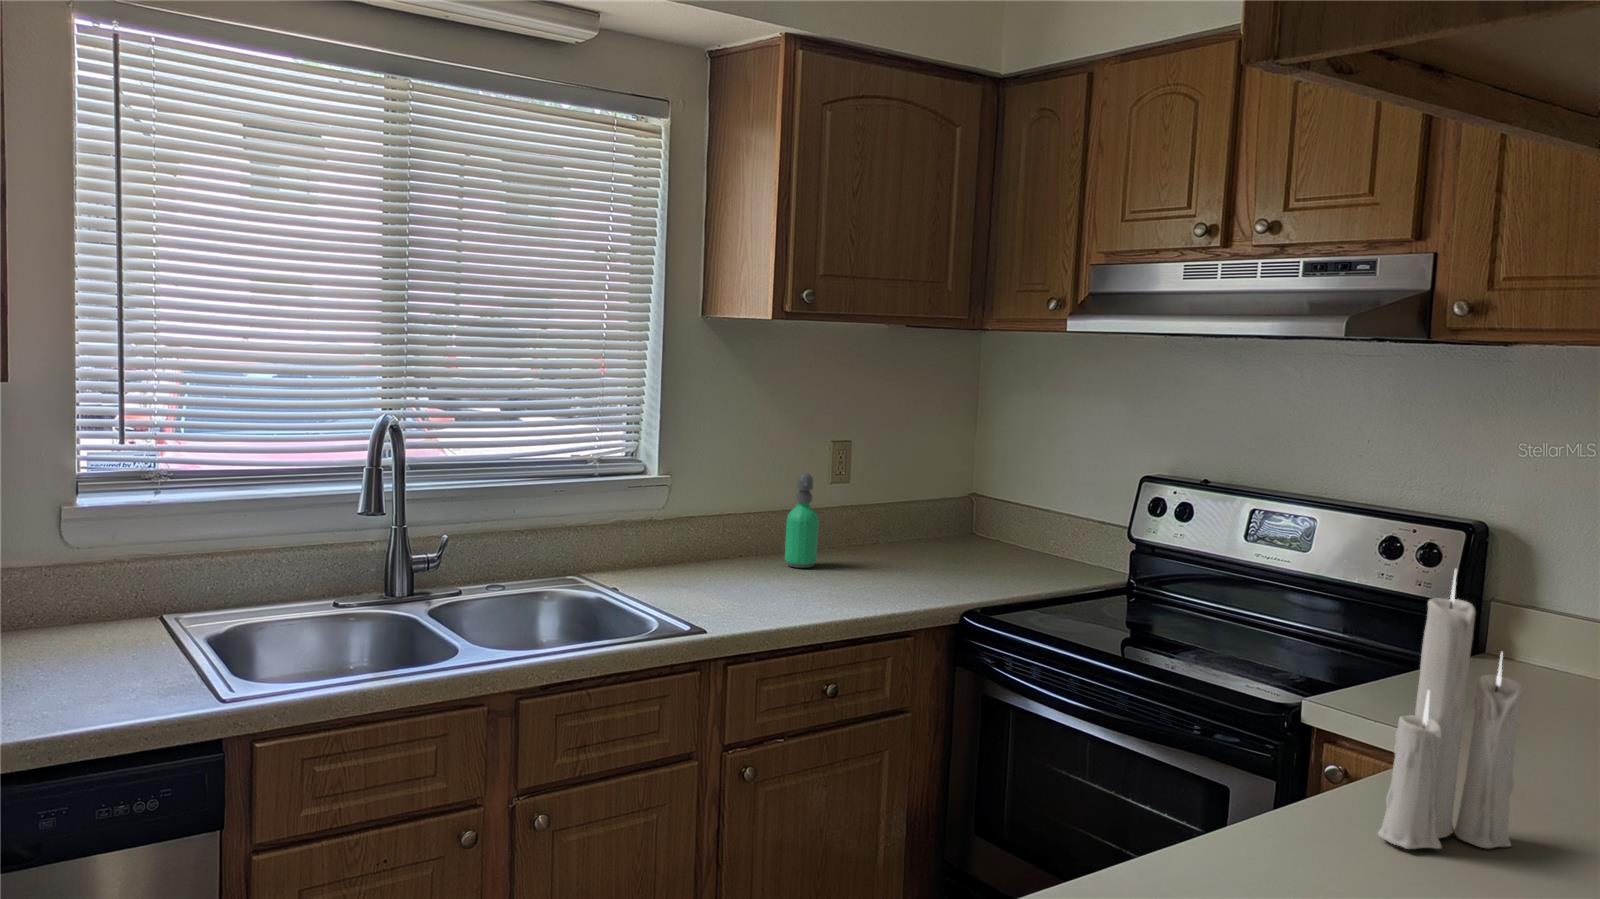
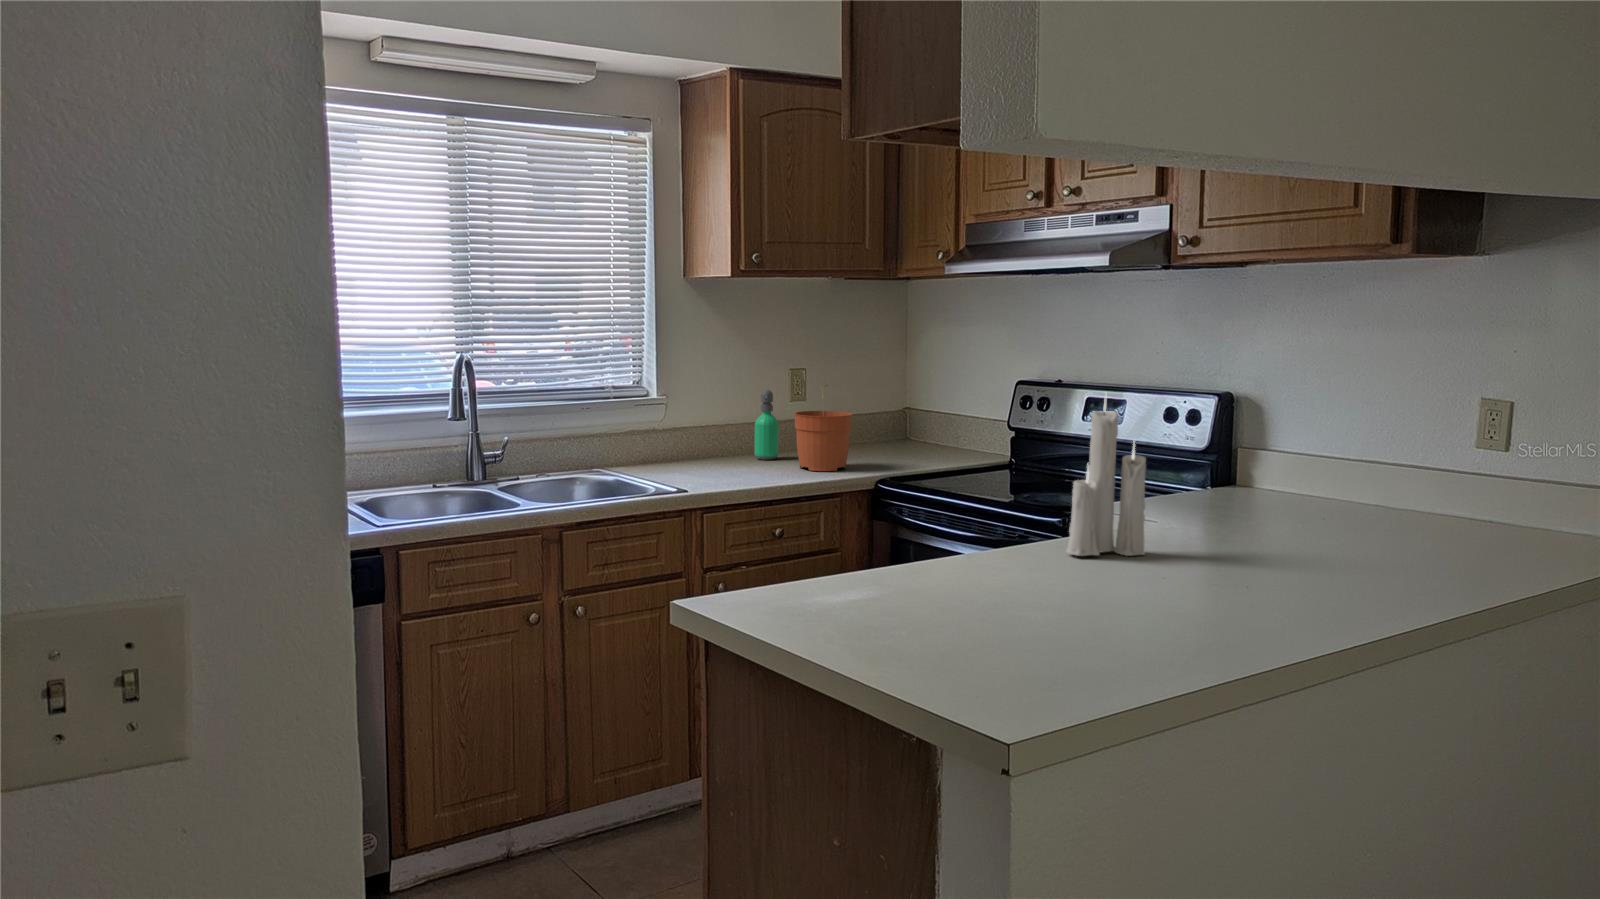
plant pot: none [846,473,927,595] -> present [794,385,853,471]

